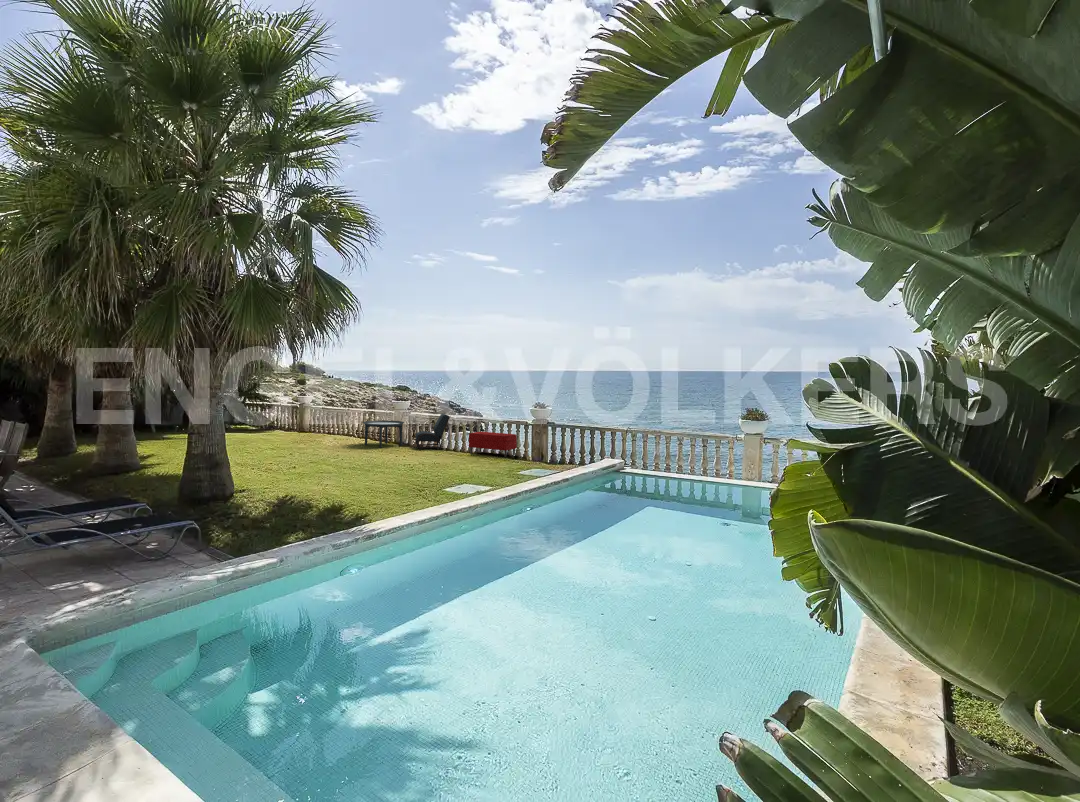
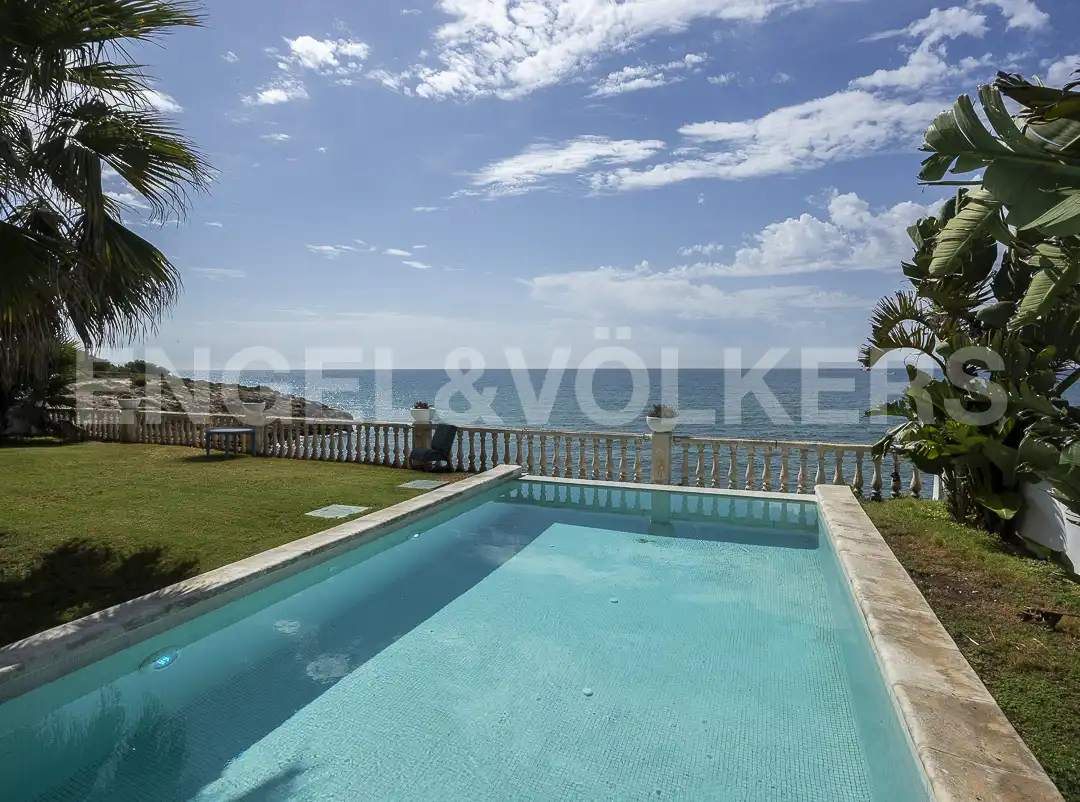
lounge chair: present [415,413,450,449] -> present [409,423,458,472]
bench: present [469,432,517,457] -> none [339,437,396,466]

